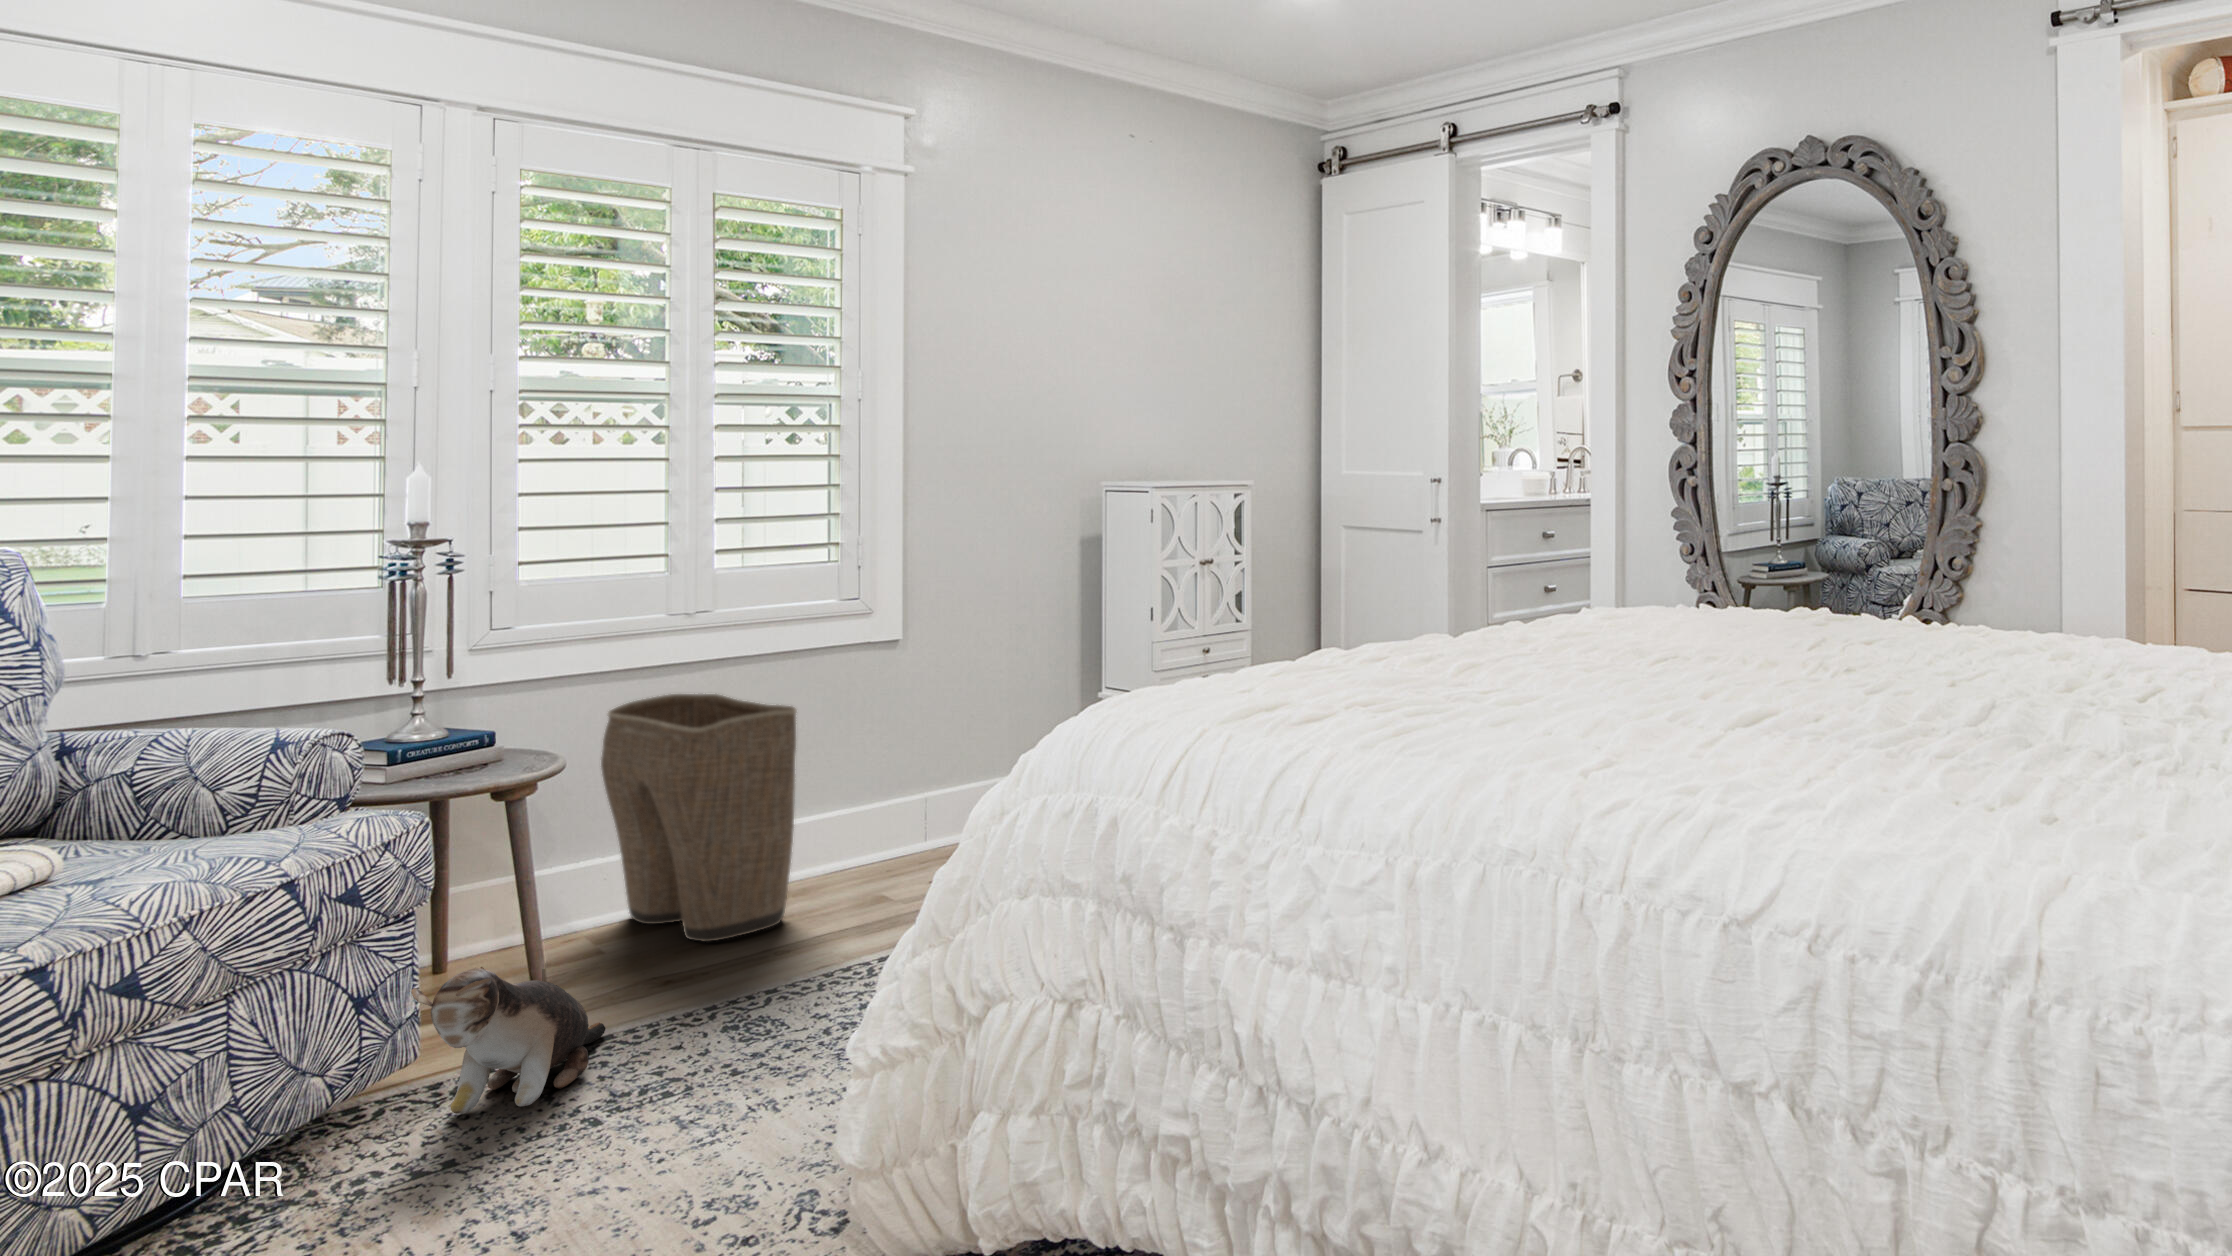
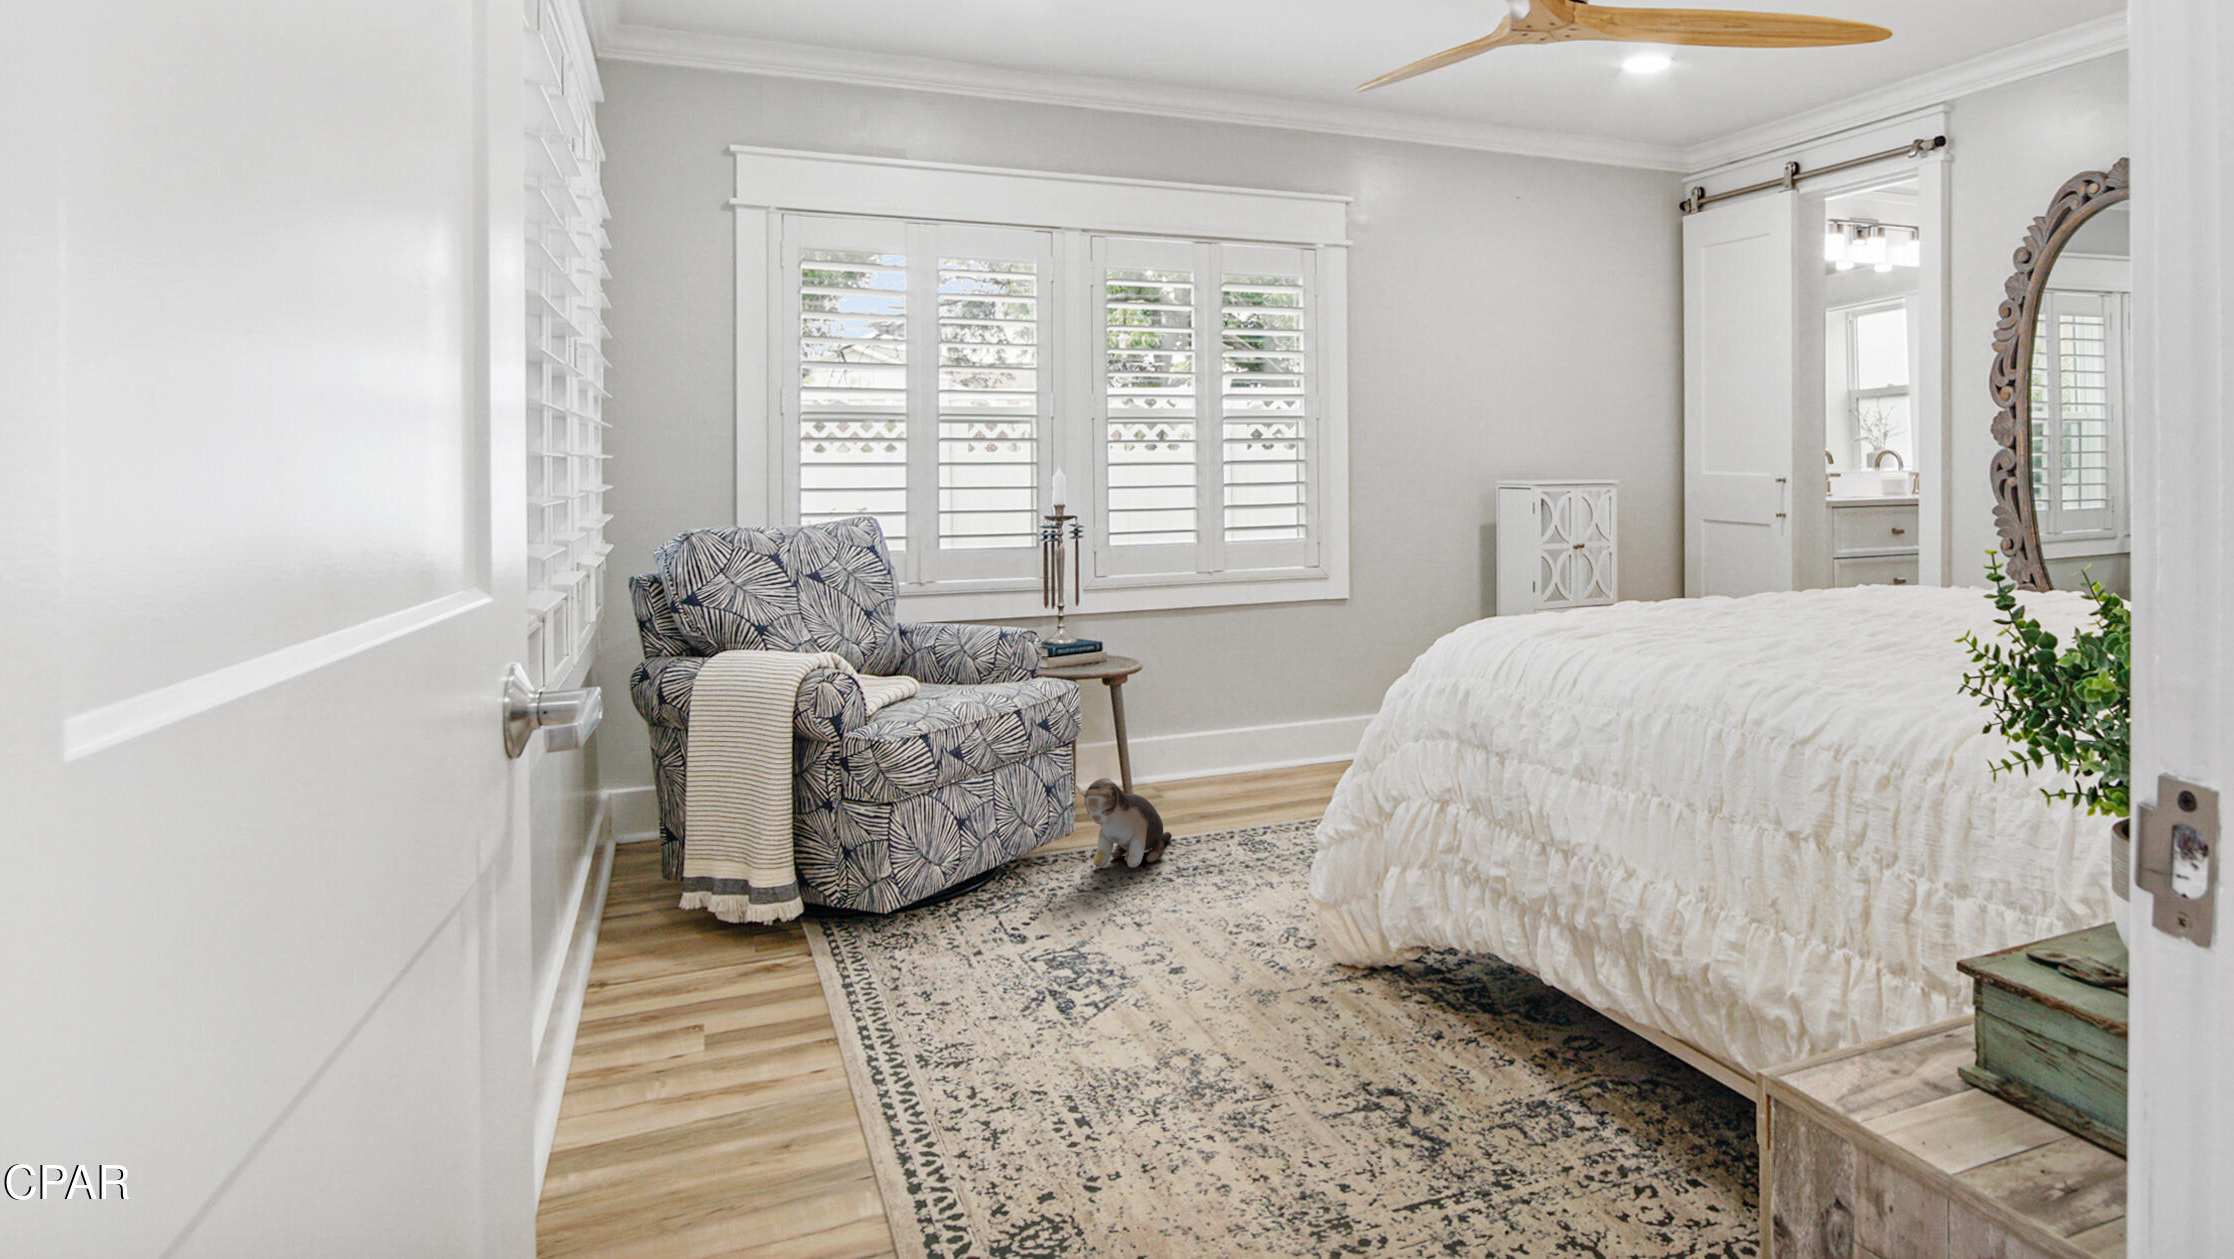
laundry basket: present [601,694,797,942] -> none [1160,629,1280,799]

